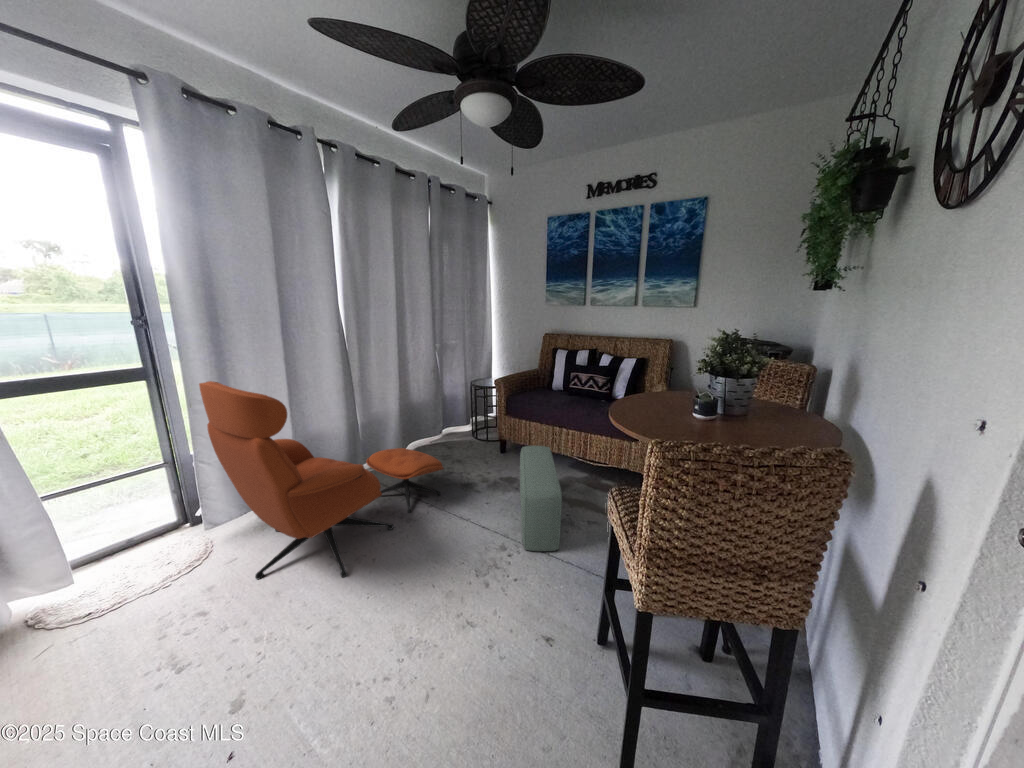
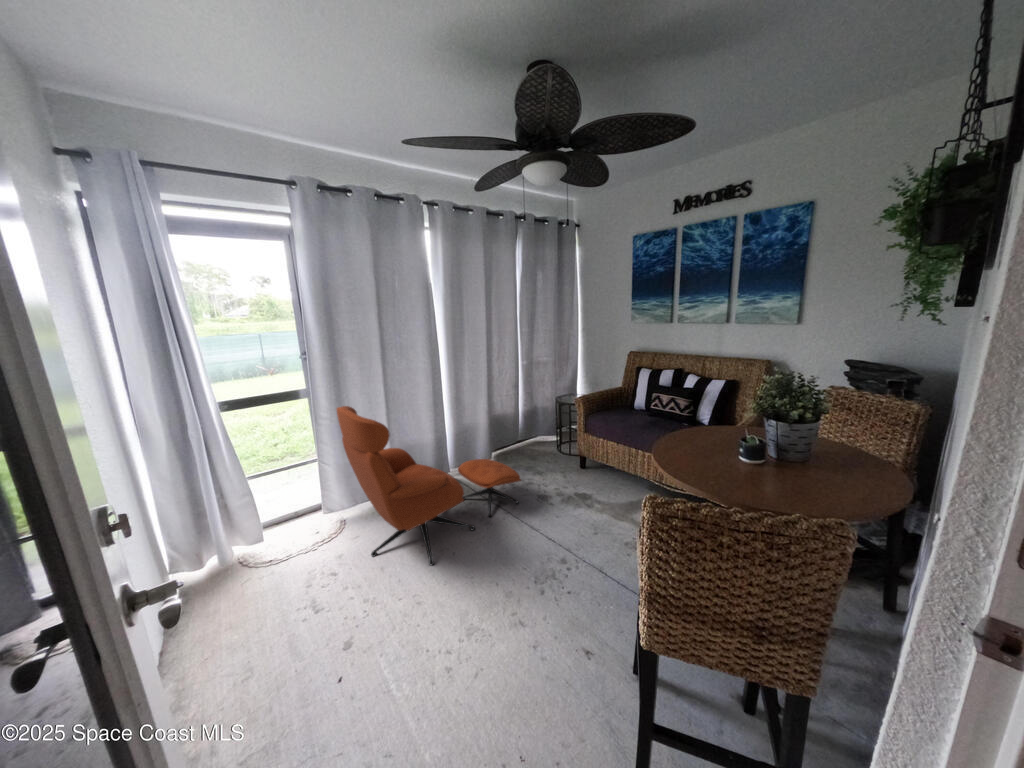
pouf: present [520,446,562,551] -> none [582,466,622,572]

